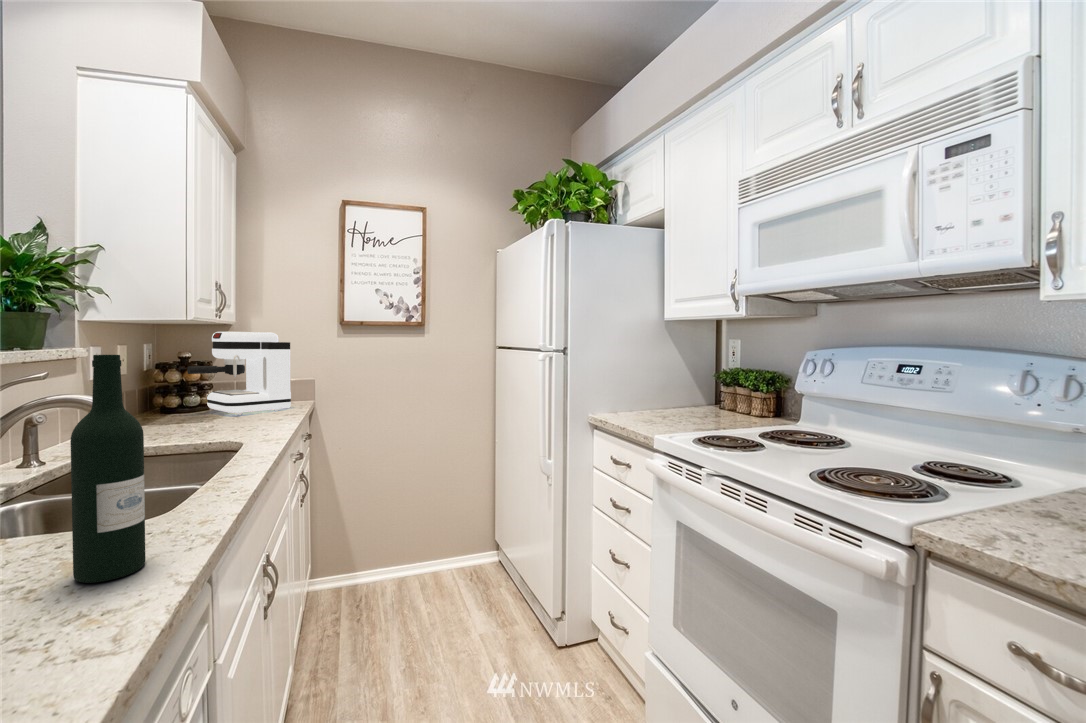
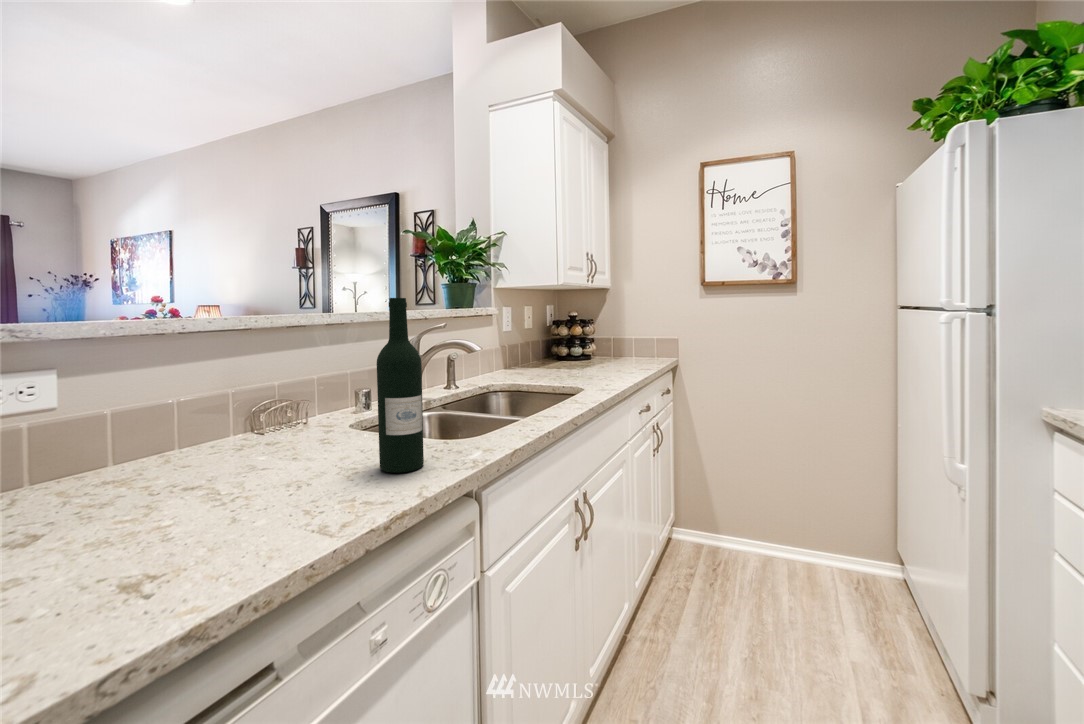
coffee maker: present [187,332,291,415] -> none [568,295,645,368]

